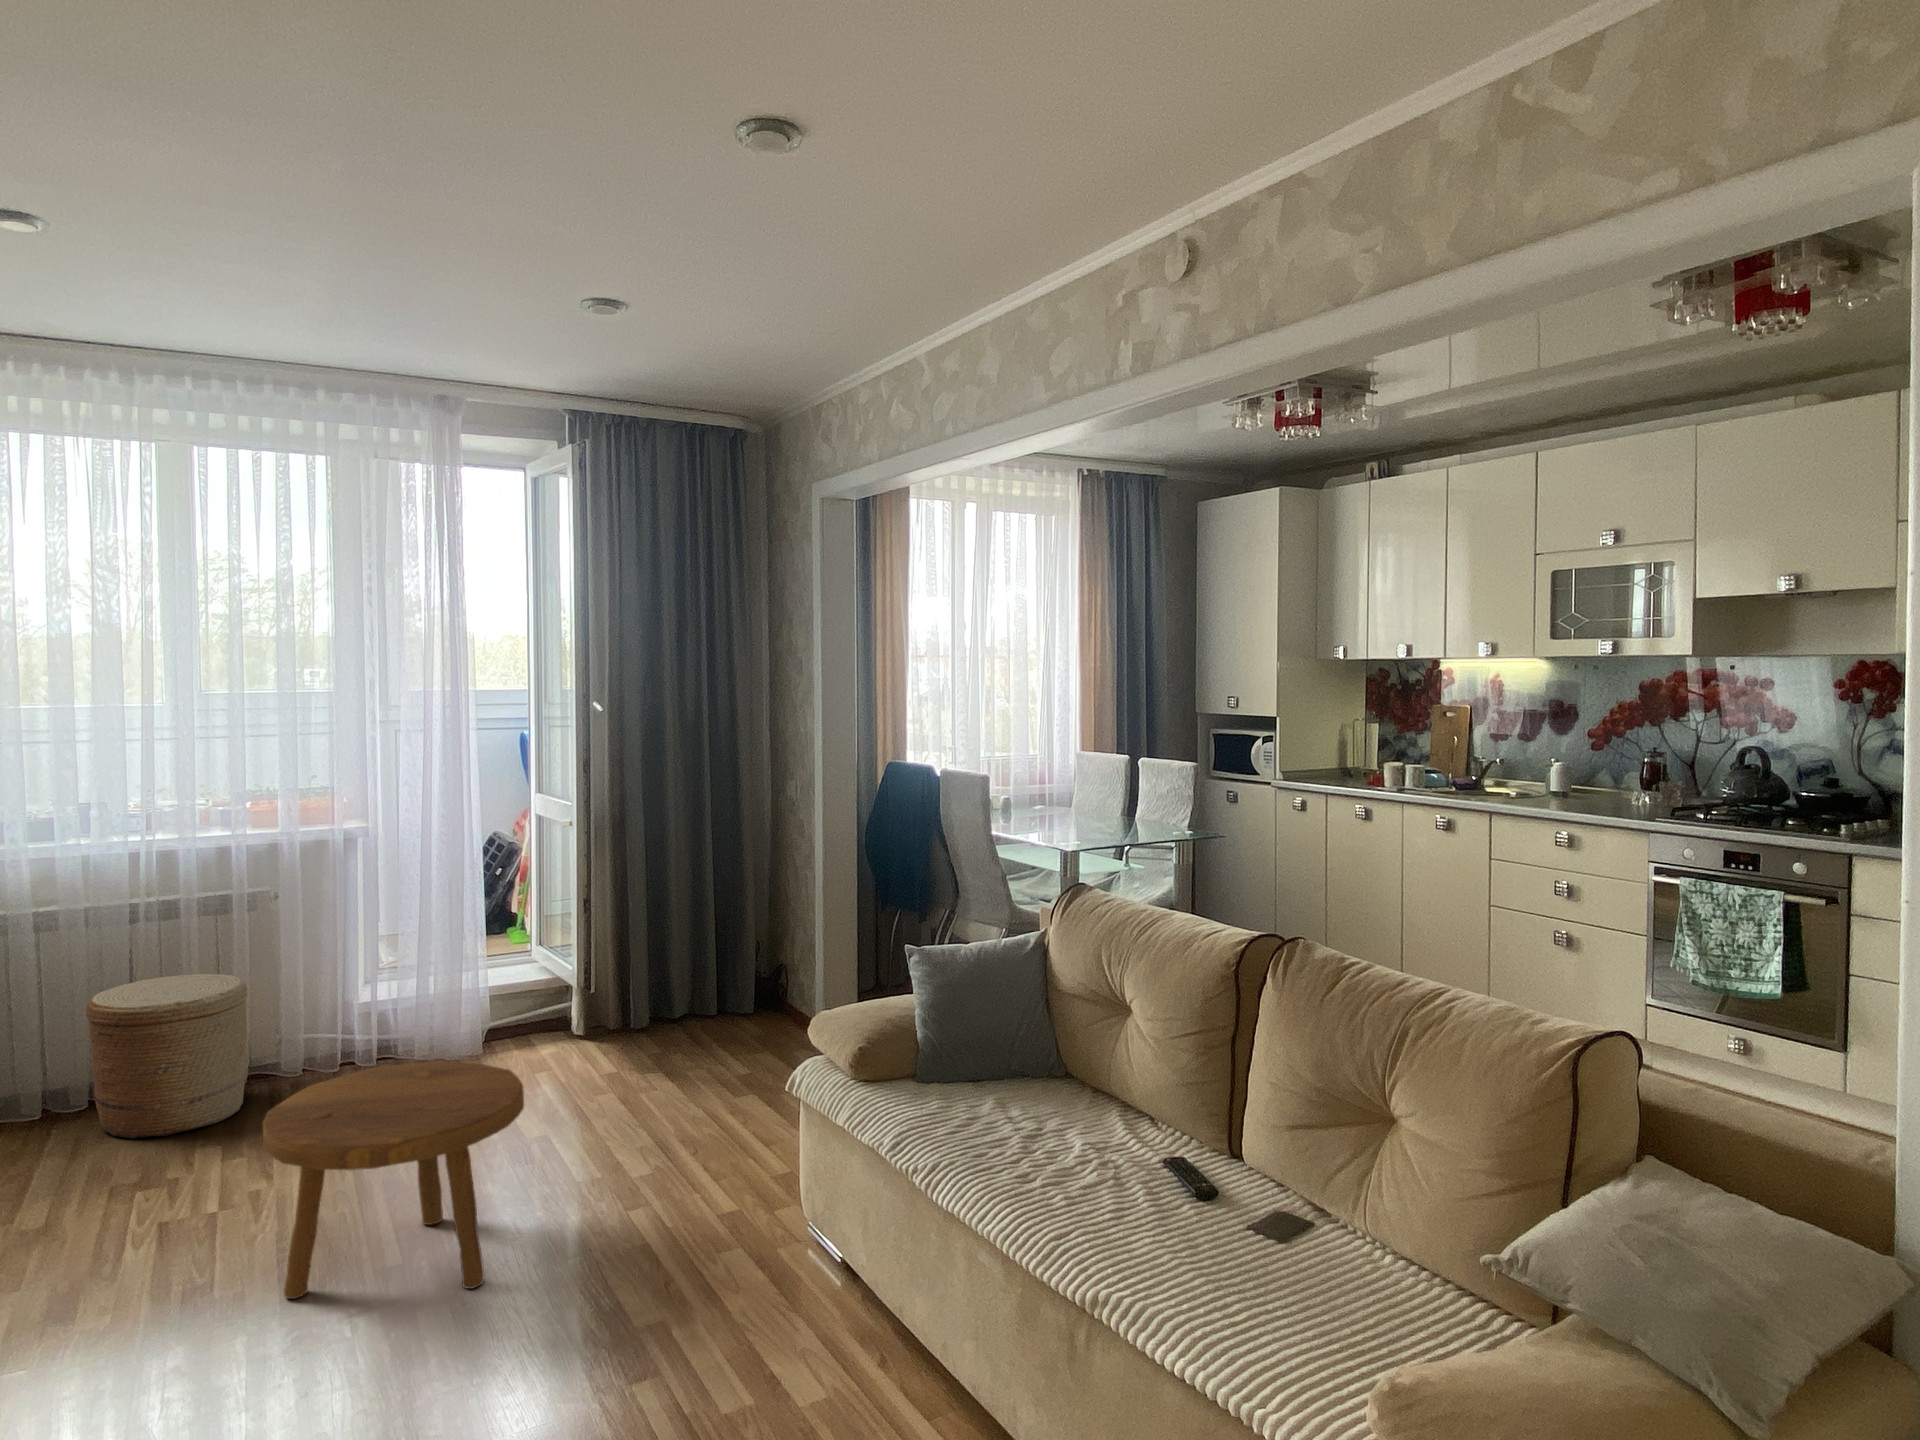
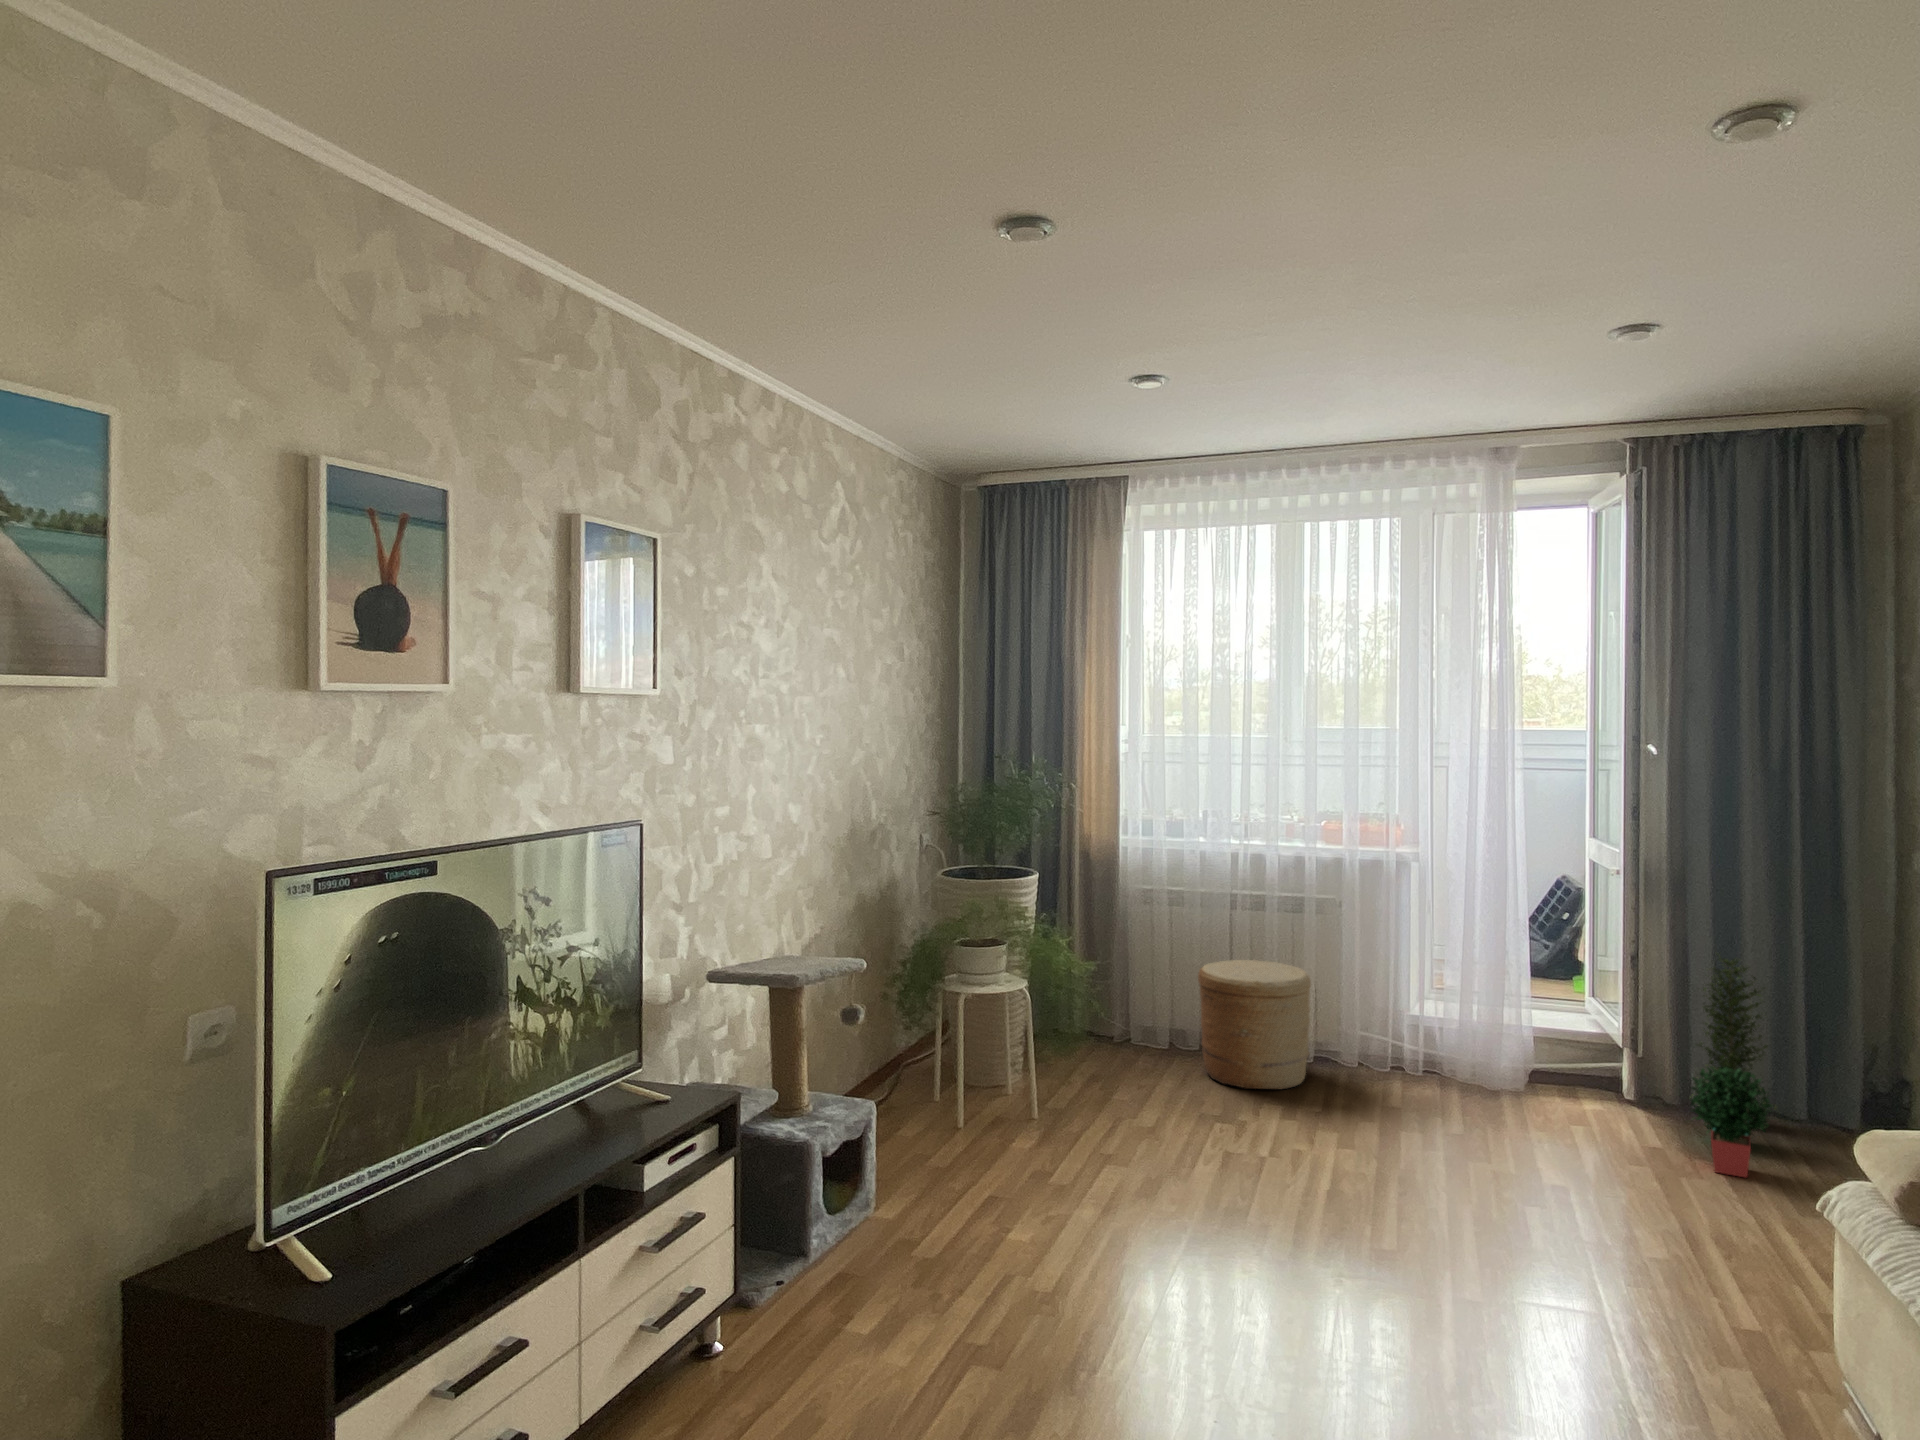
potted plant: none [638,887,710,1083] -> present [1691,955,1776,1177]
footstool: present [263,1061,524,1299] -> none [1288,1068,1514,1295]

